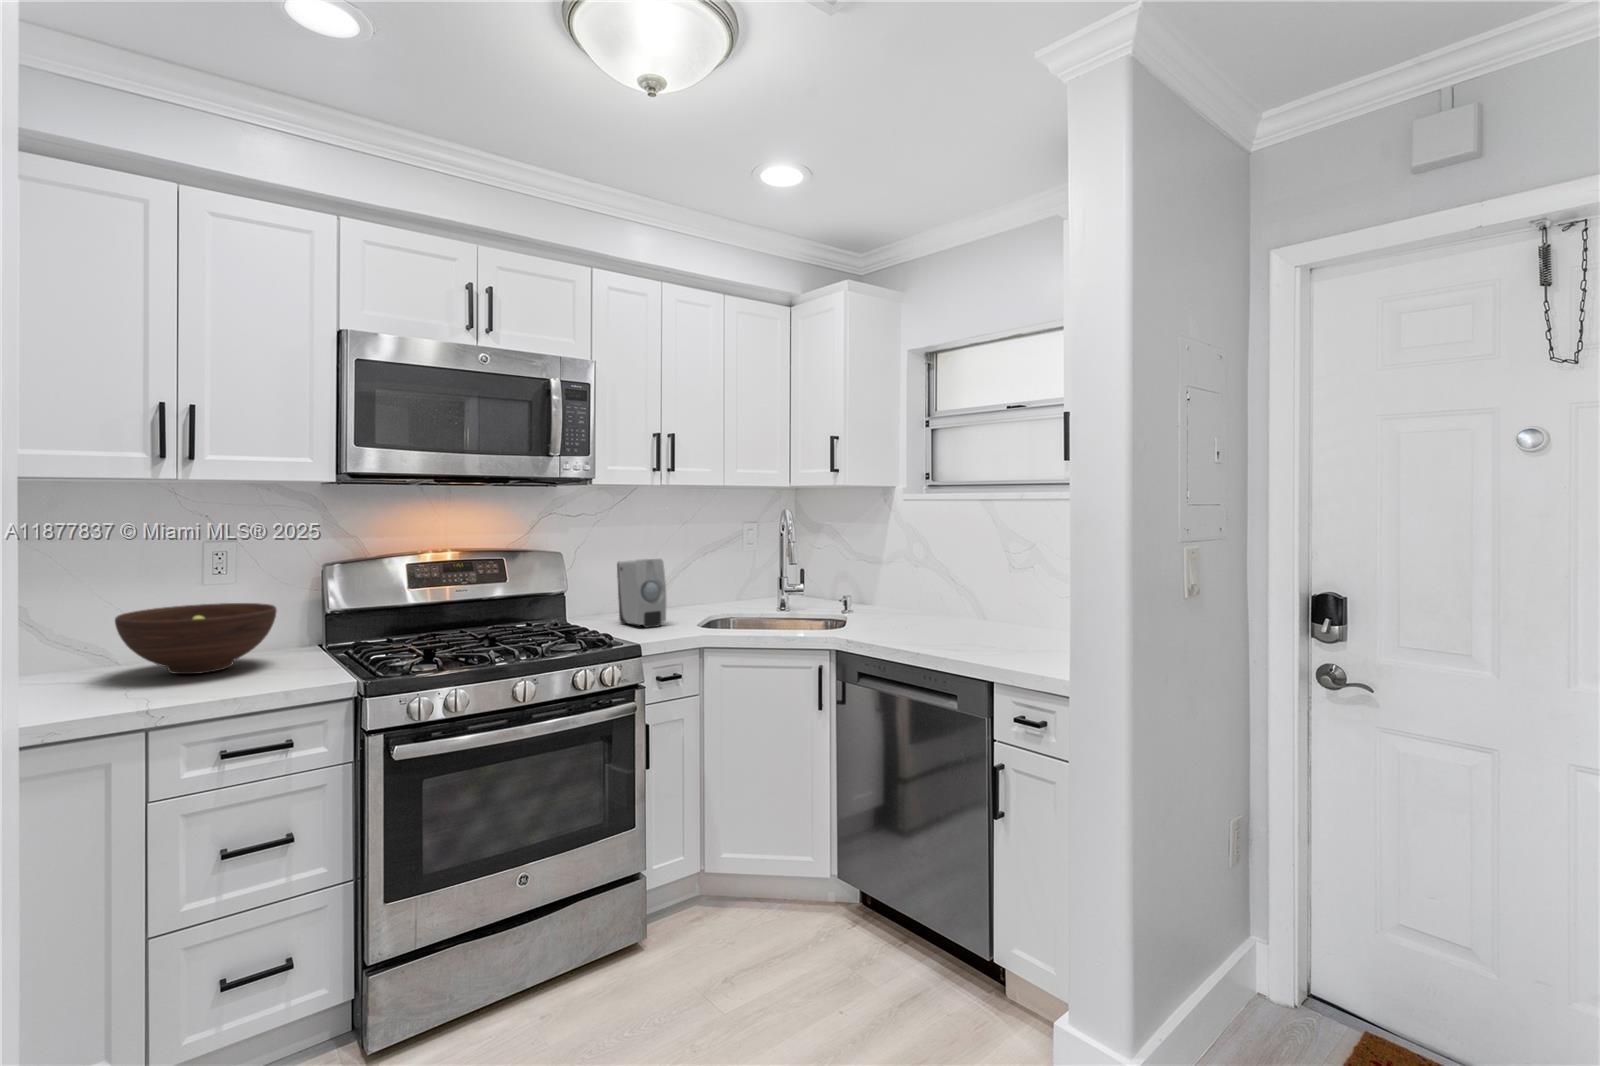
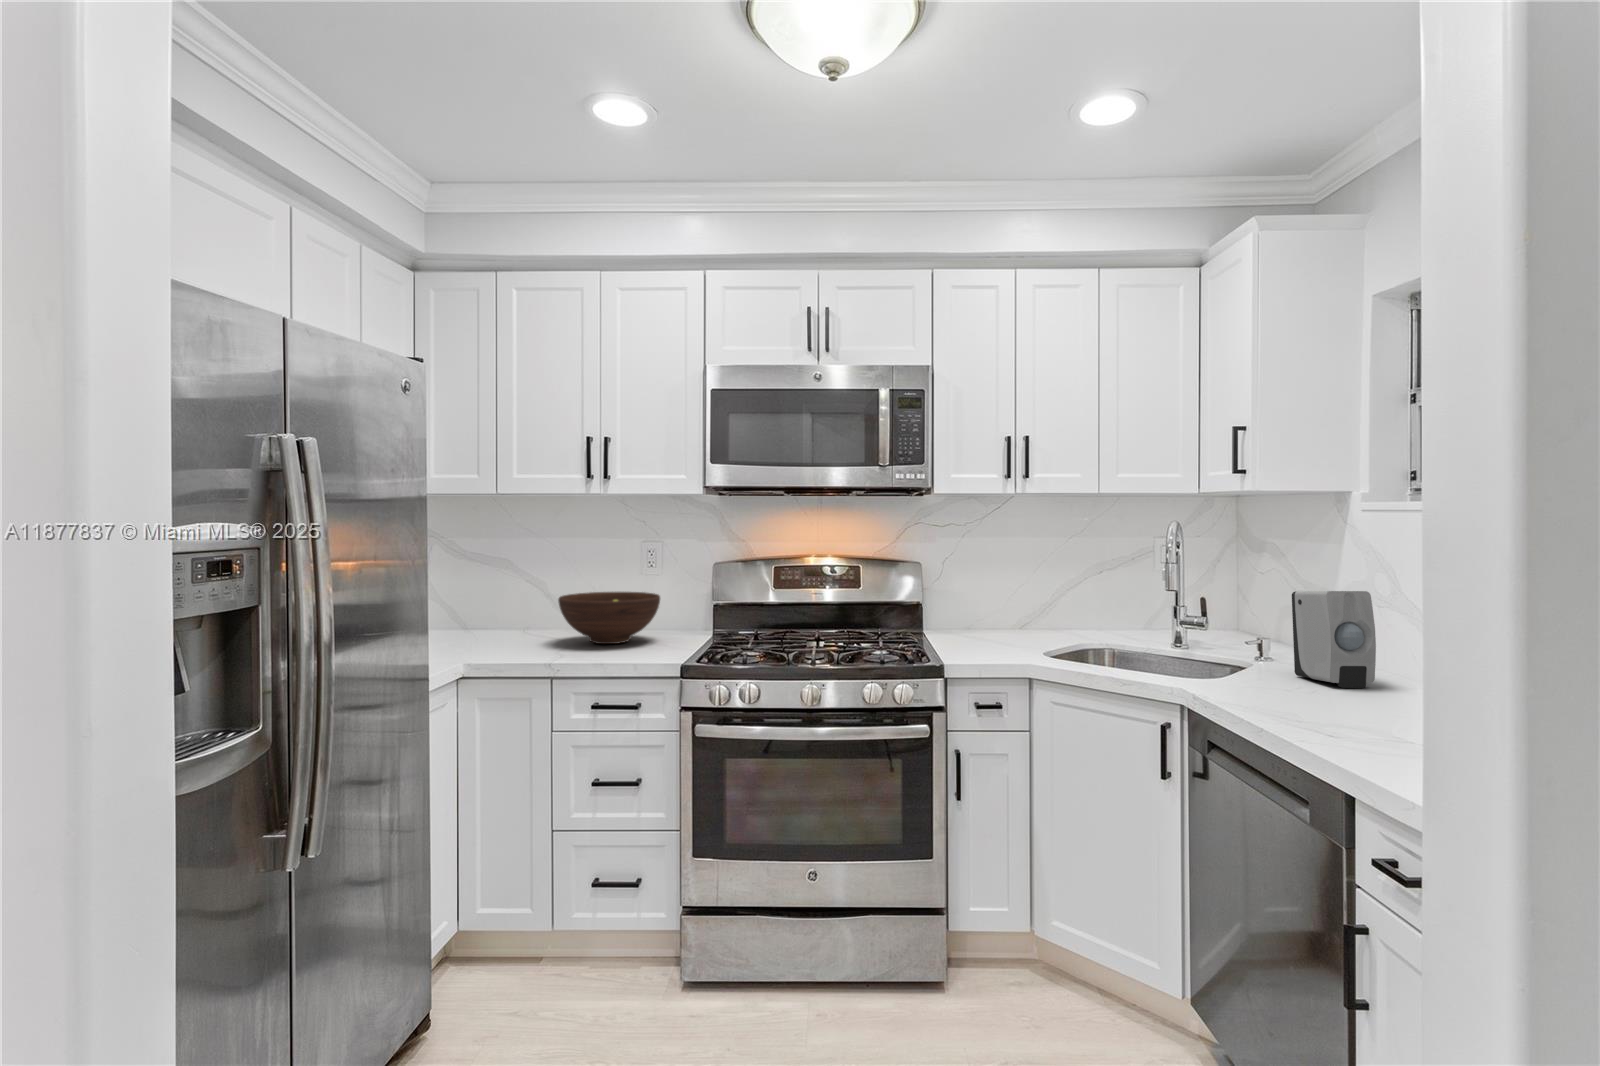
soap dispenser: present [617,559,666,628] -> present [1292,591,1376,688]

